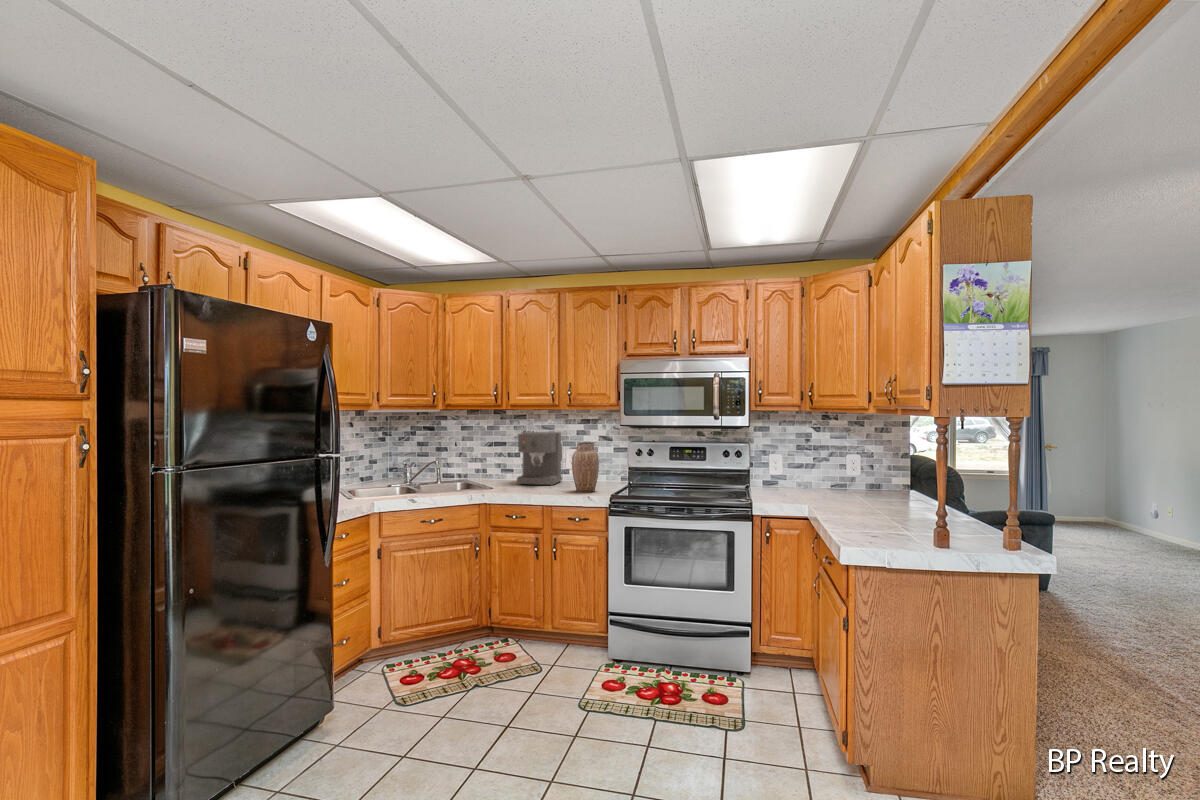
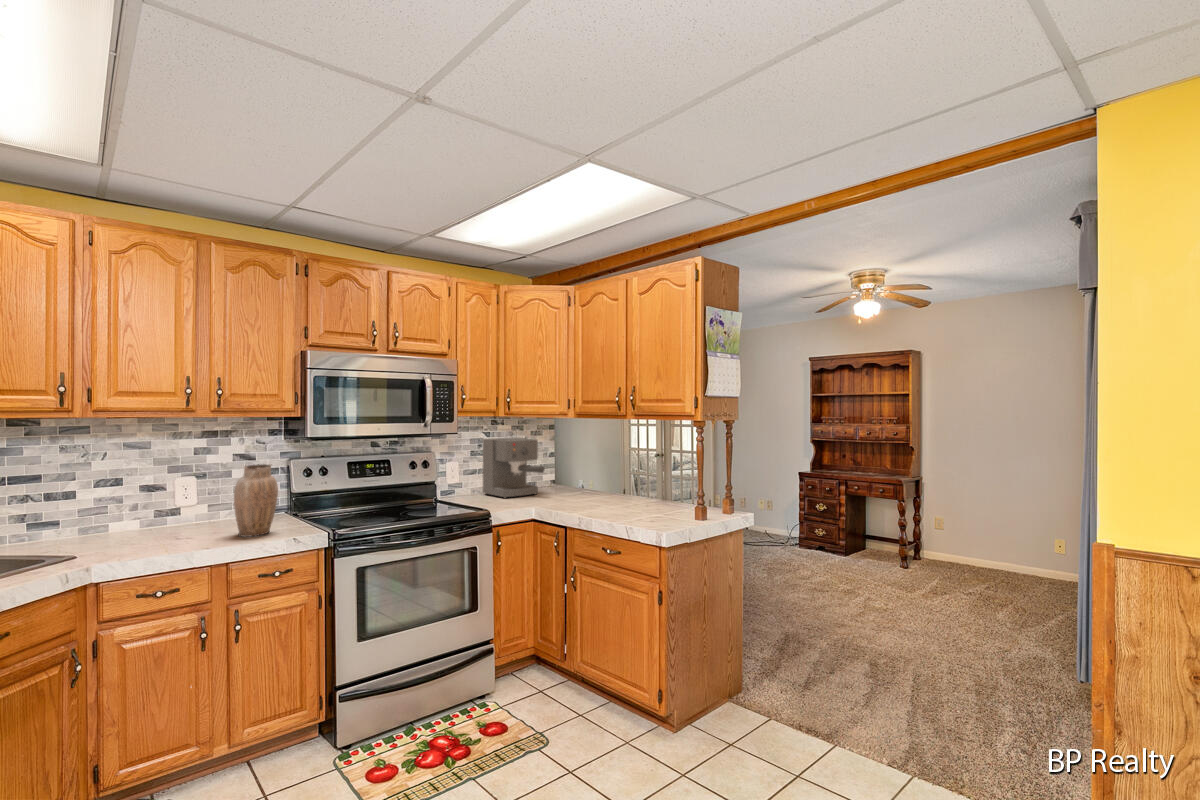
coffee maker: present [517,432,562,485] -> present [483,437,544,498]

